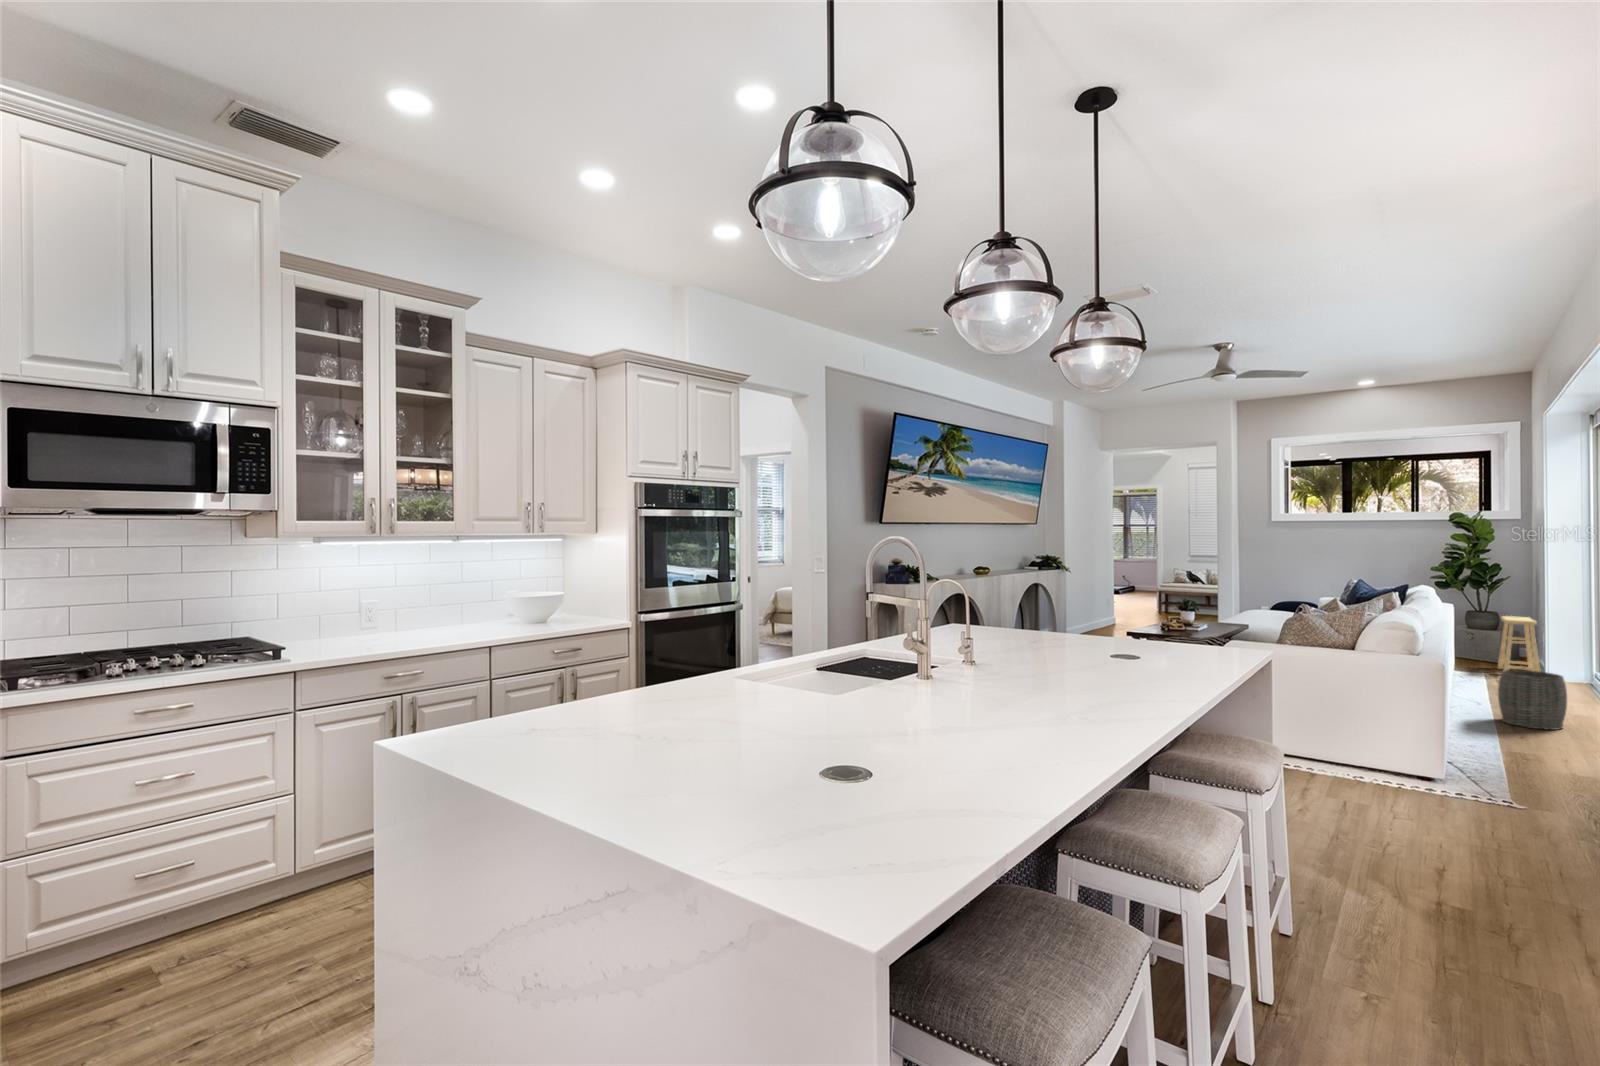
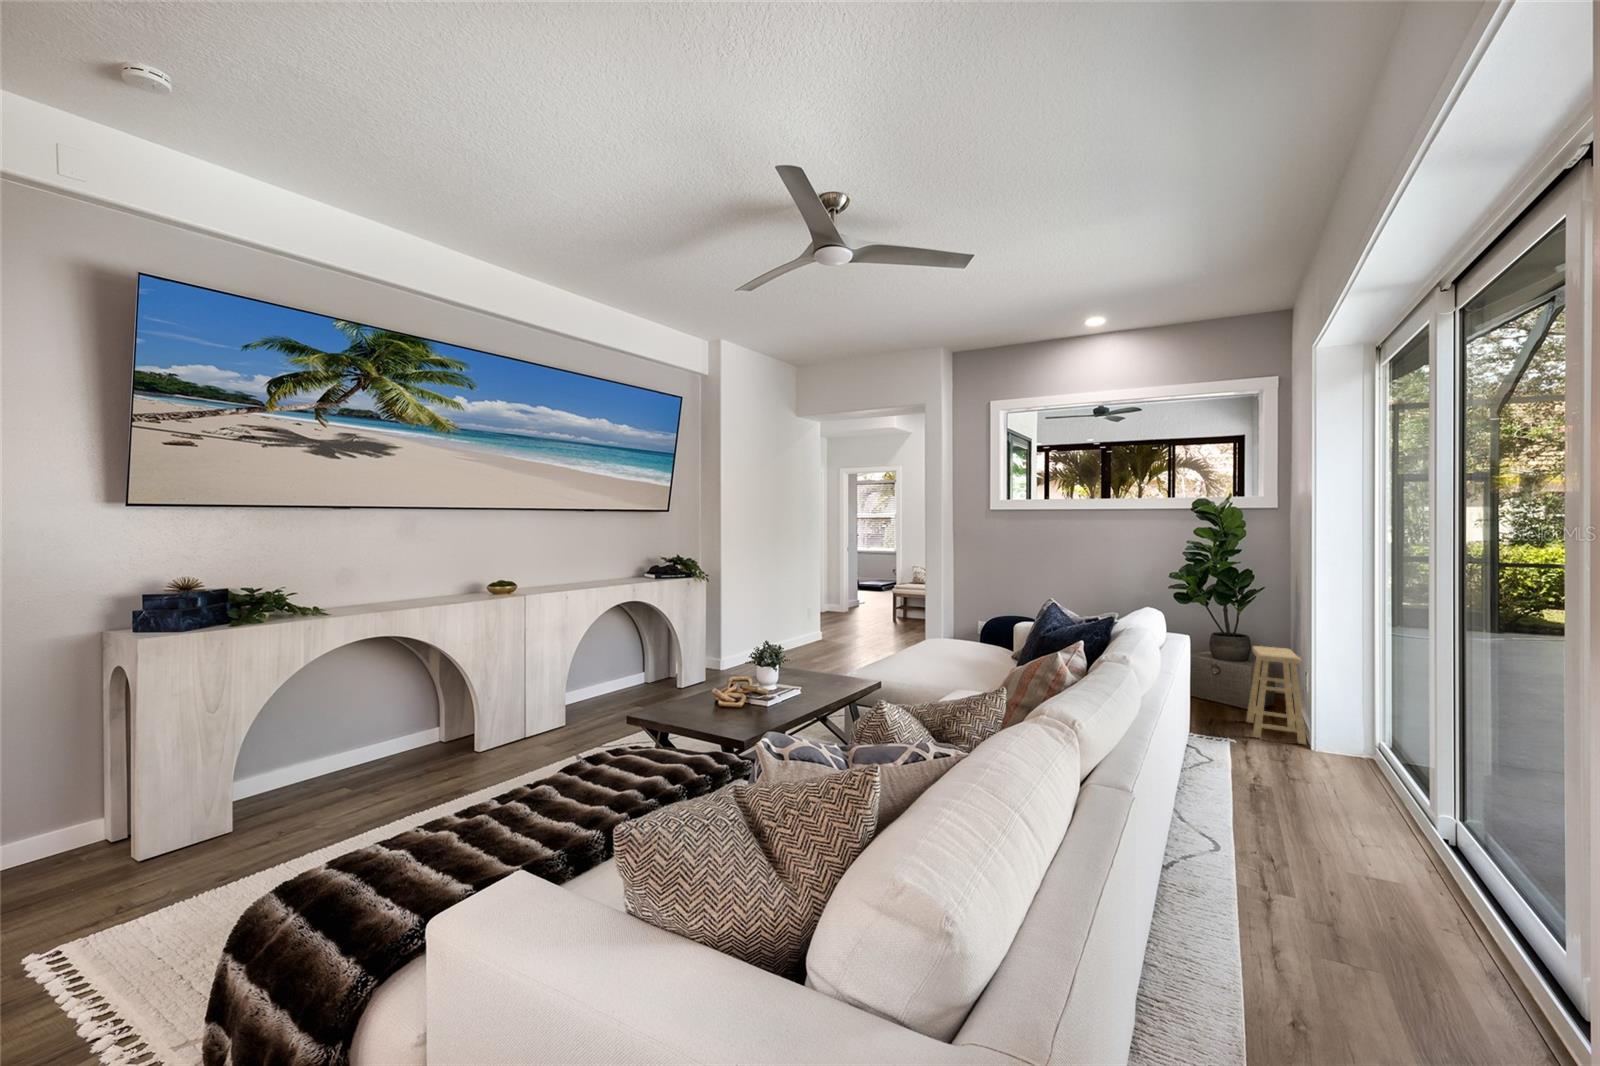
woven basket: present [1498,670,1567,730] -> none [1238,793,1376,953]

